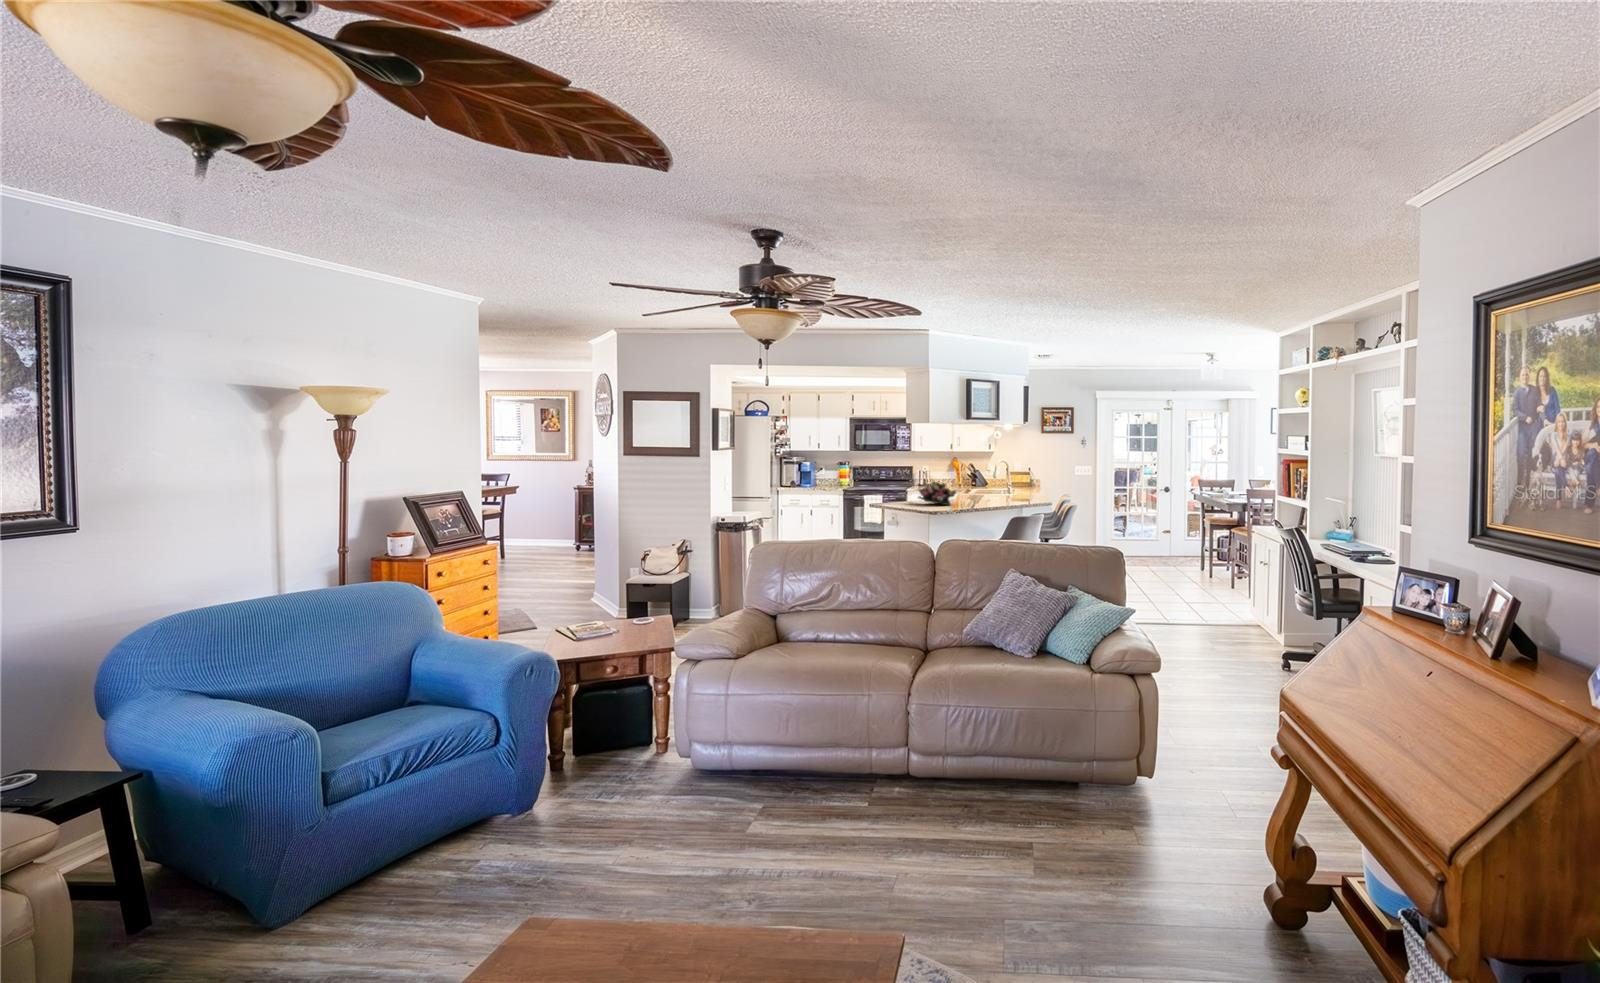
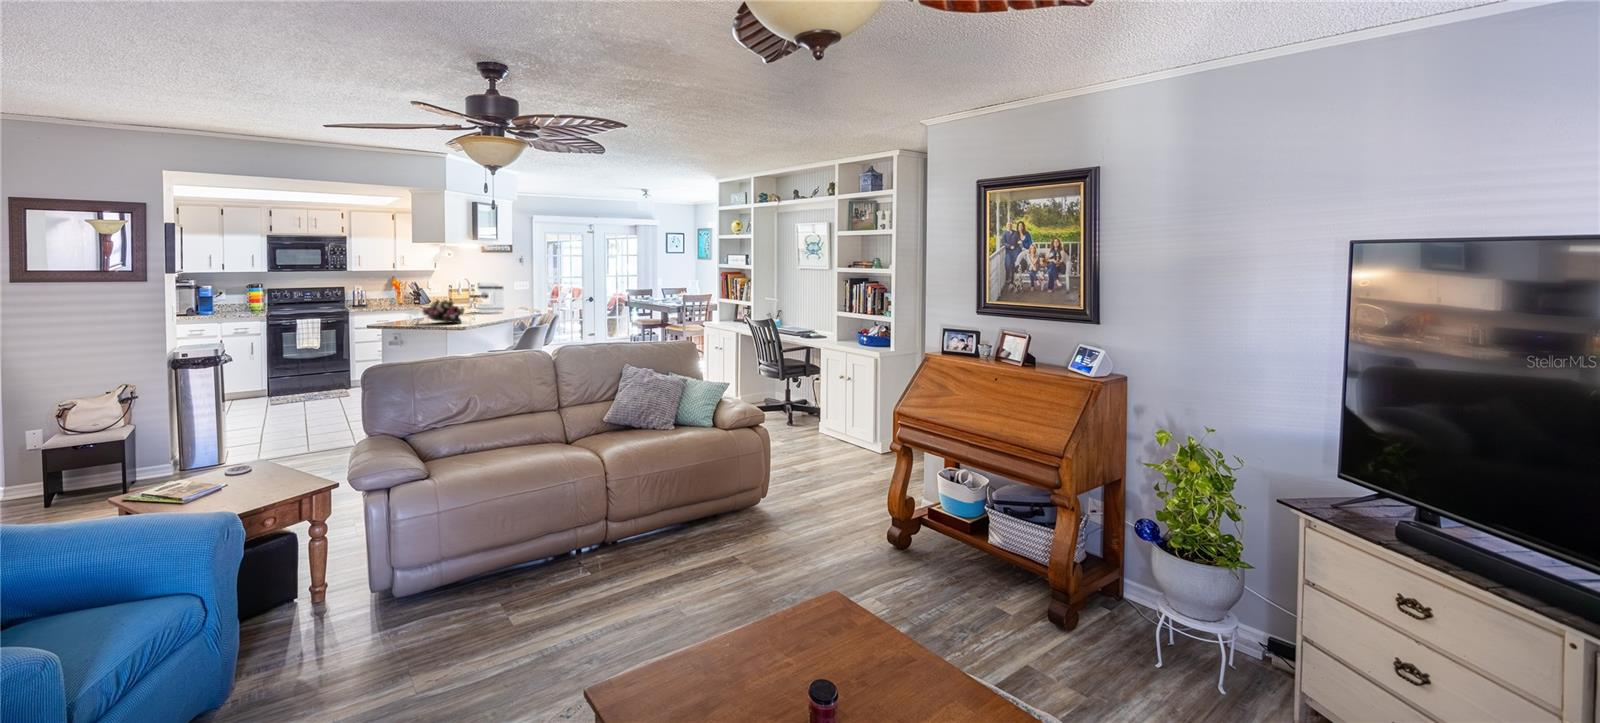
coffee maker: none [994,465,1026,497] -> present [469,282,504,312]

